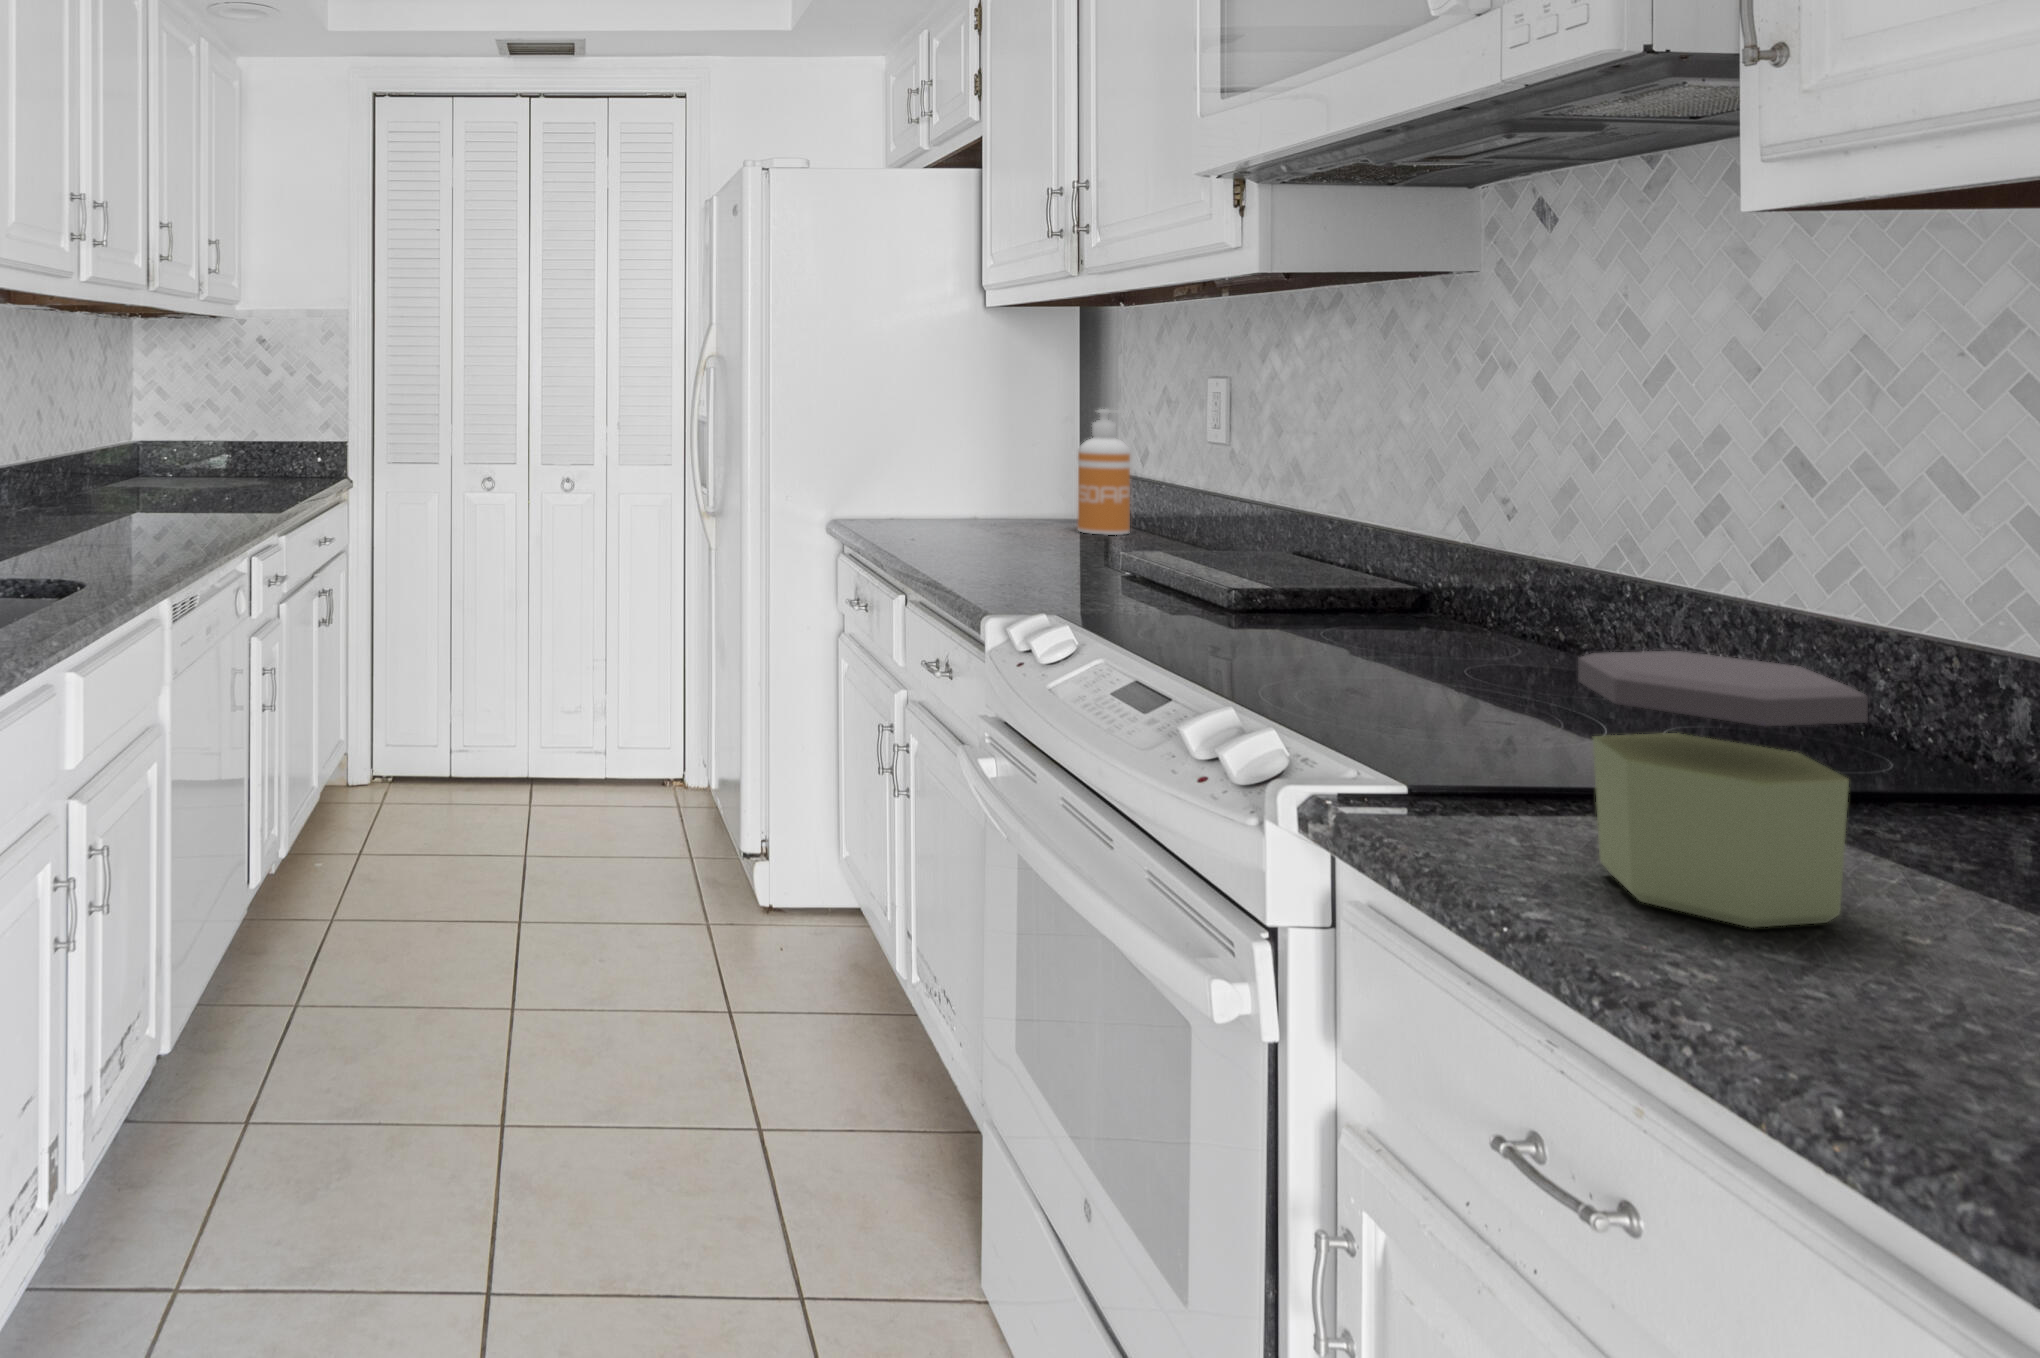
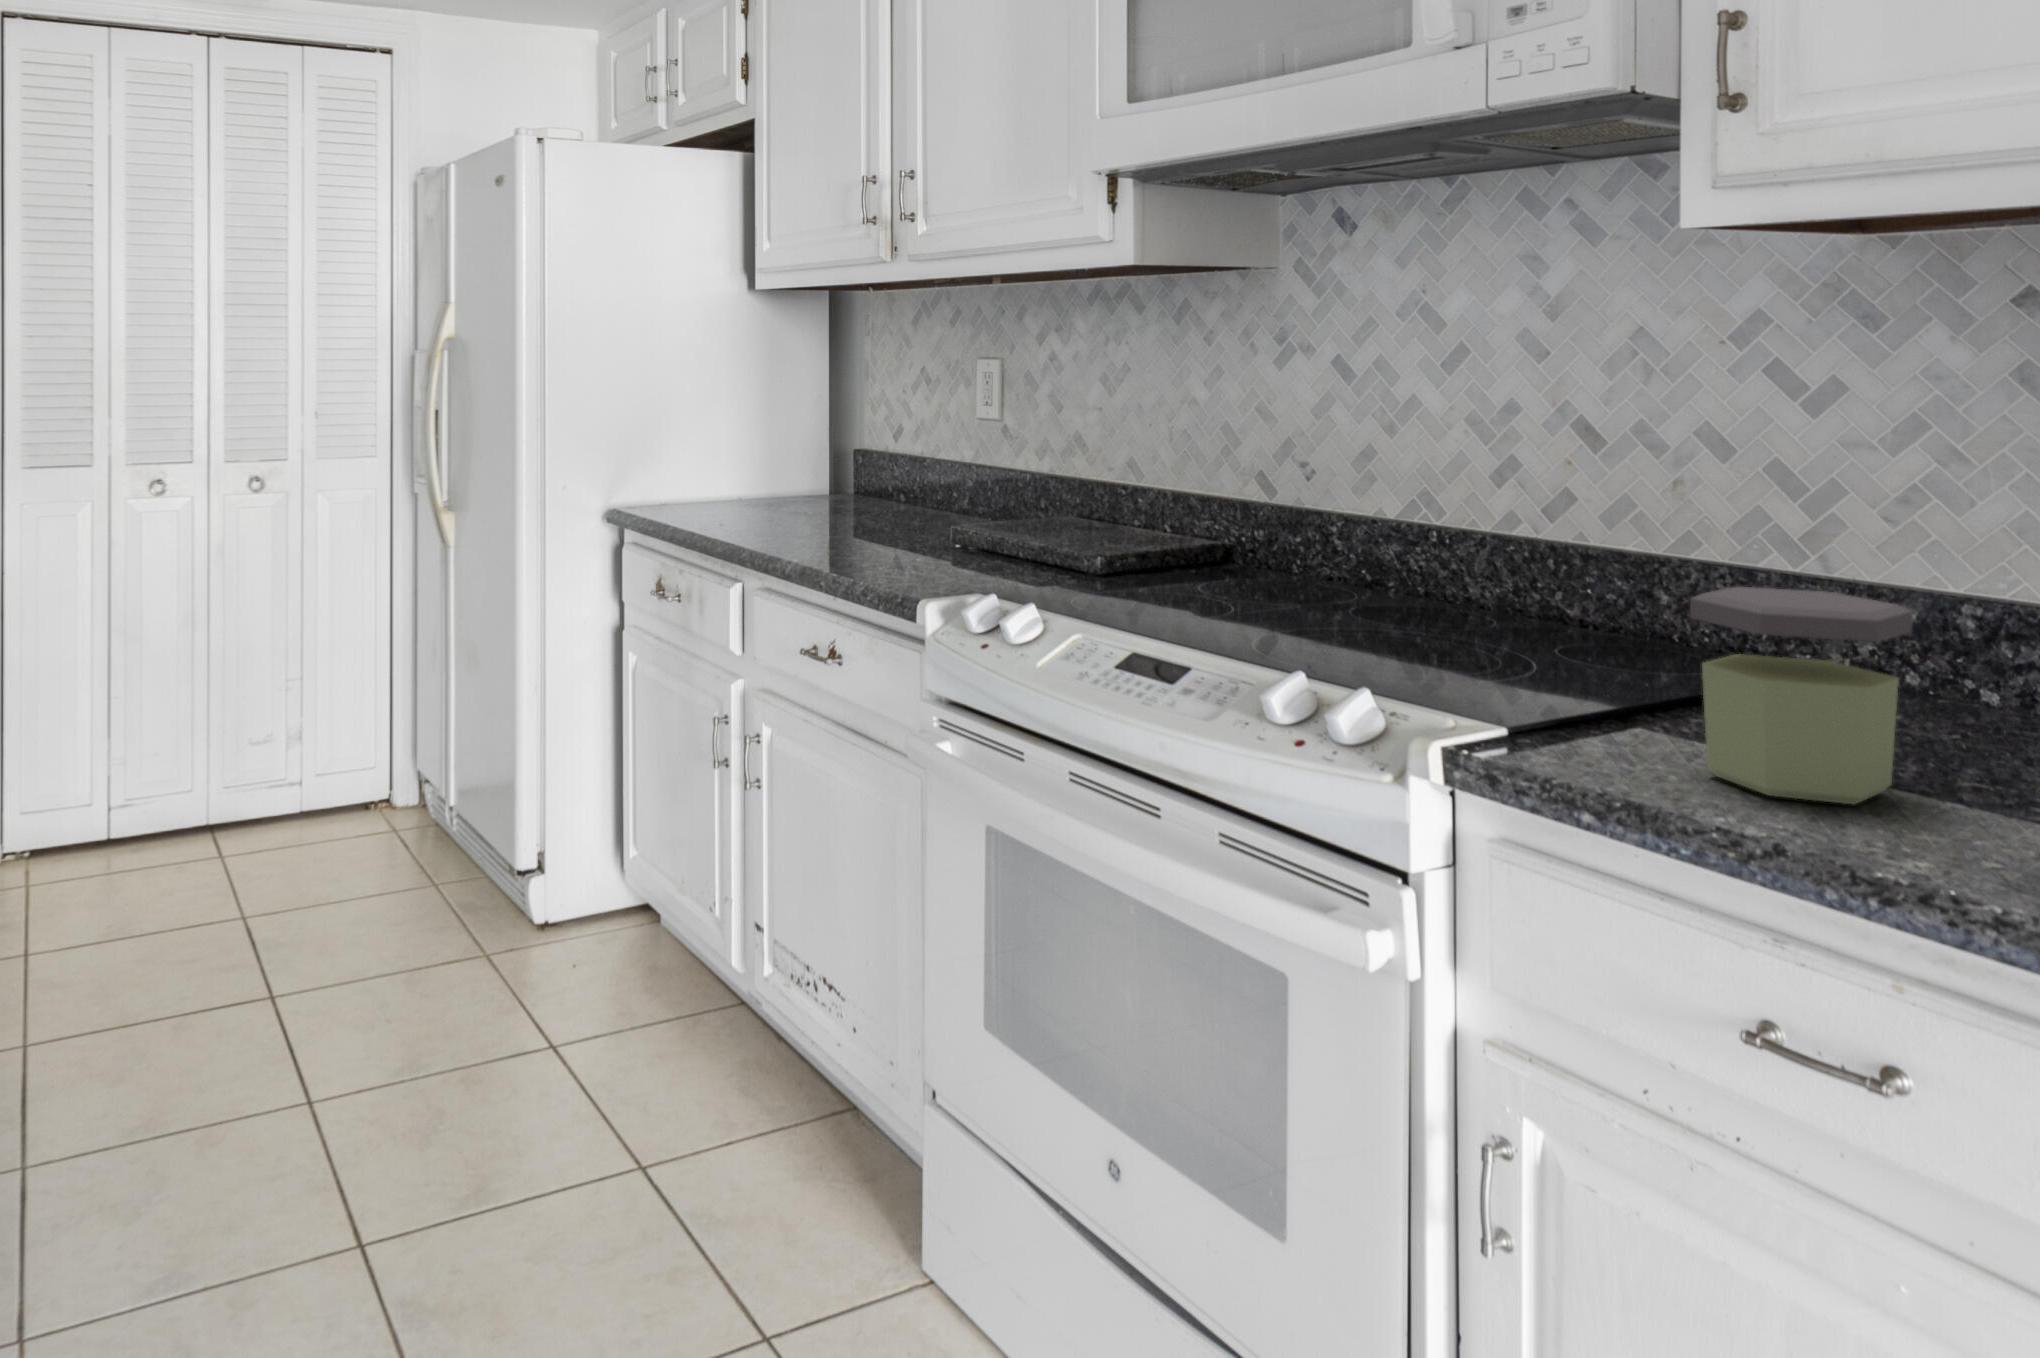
soap dispenser: present [1078,409,1130,535] -> none [862,391,911,512]

